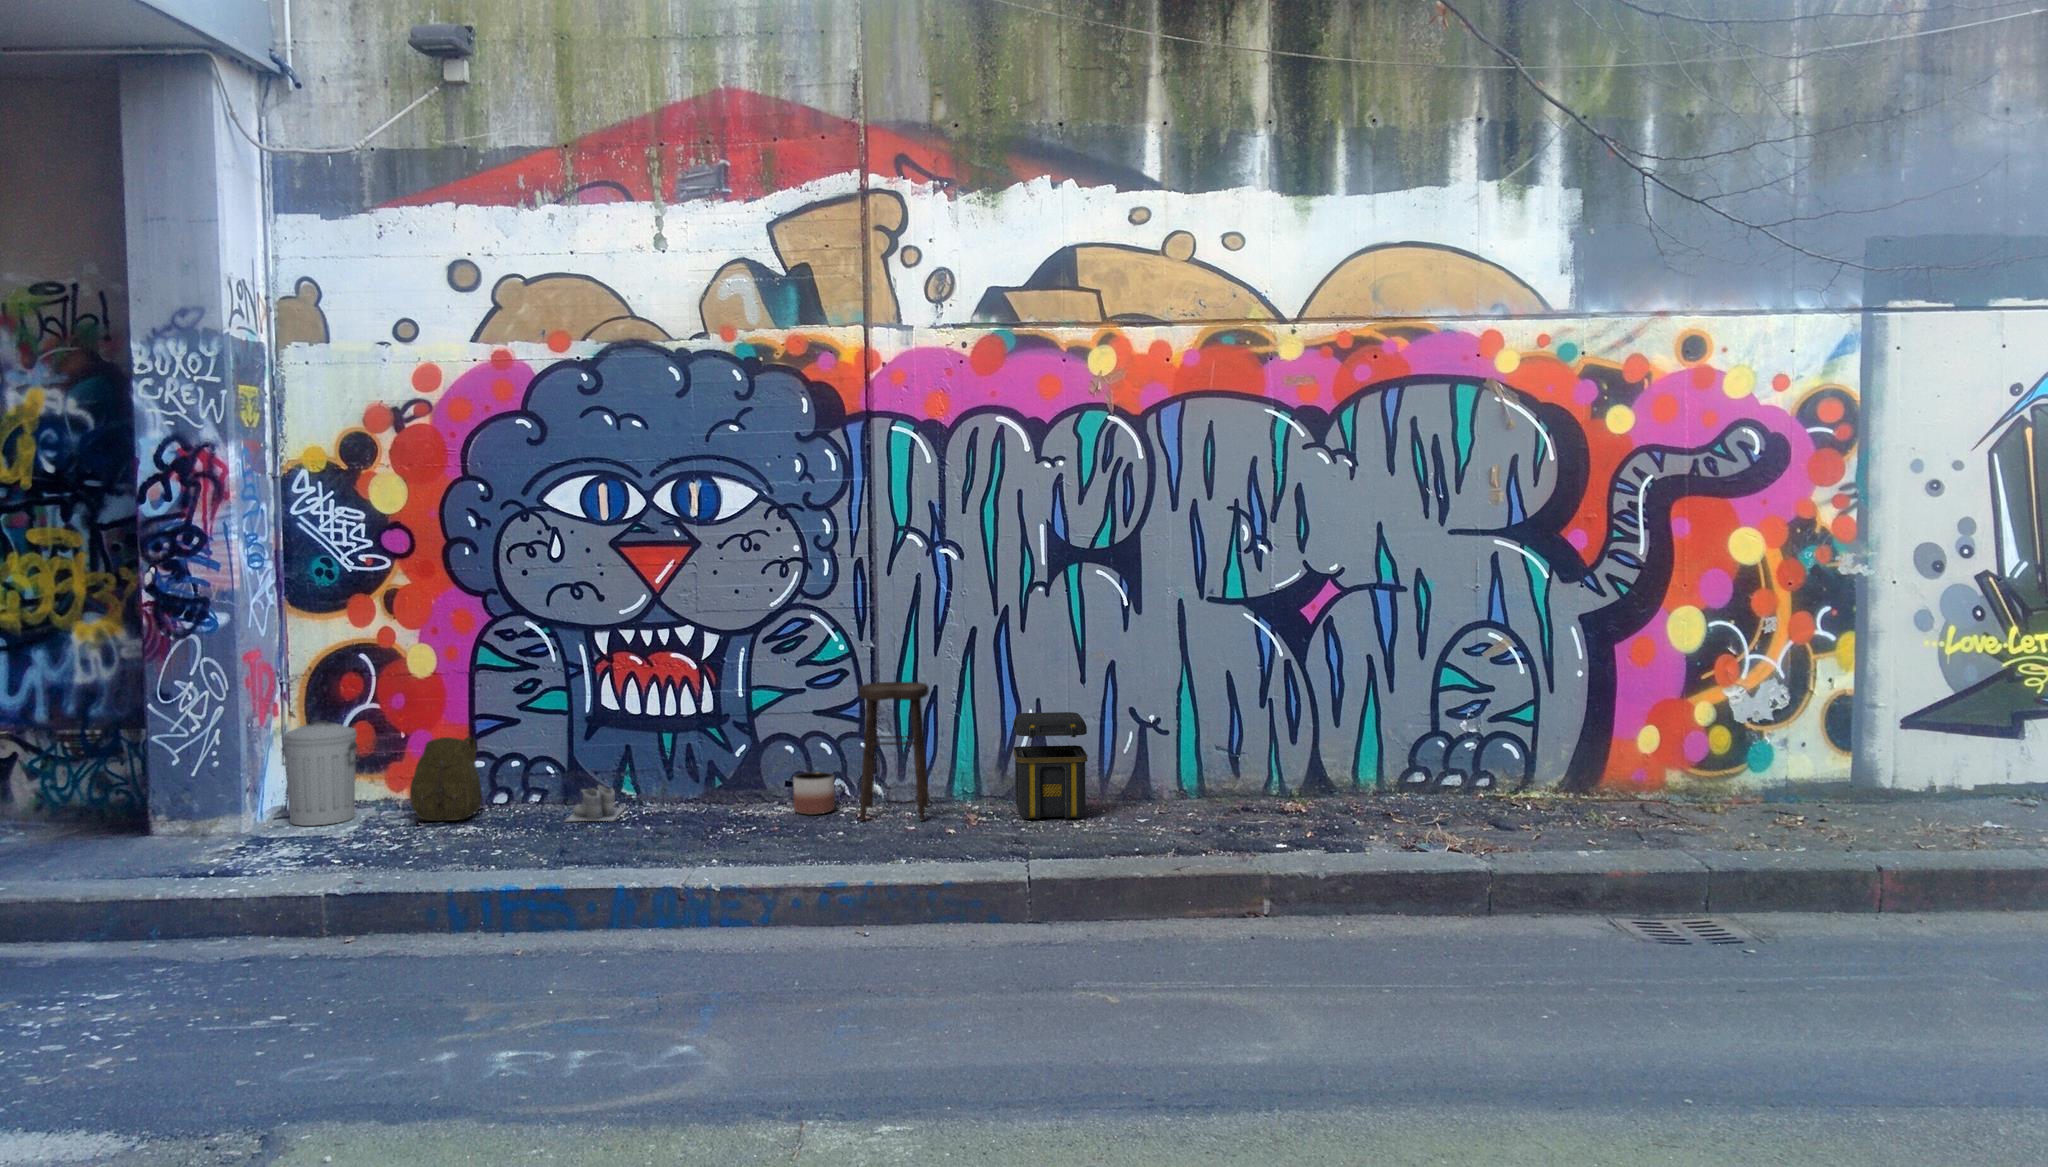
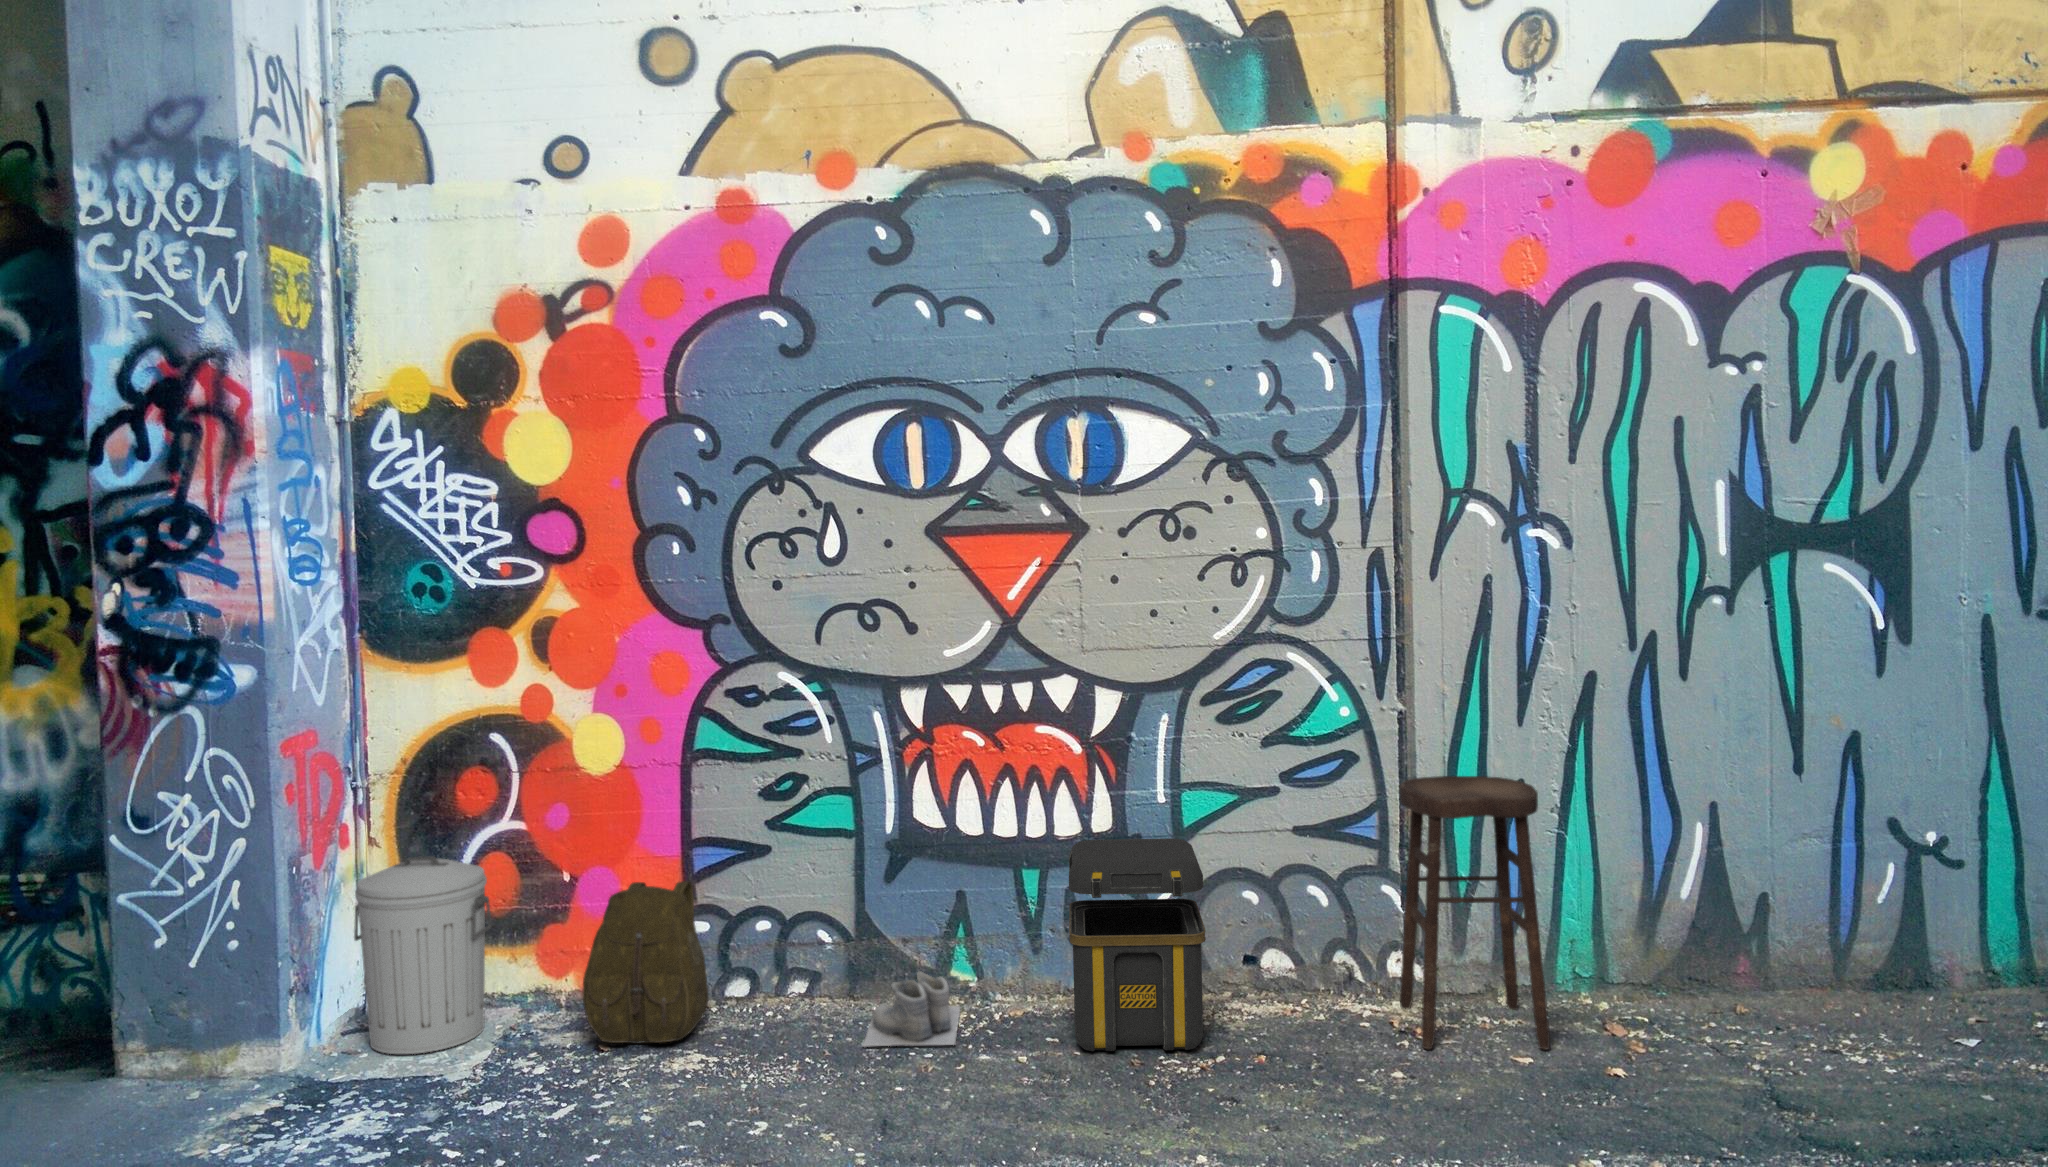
toolbox: present [1013,712,1088,819] -> present [1069,838,1206,1051]
planter: present [793,772,835,815] -> none [1273,942,1351,1029]

